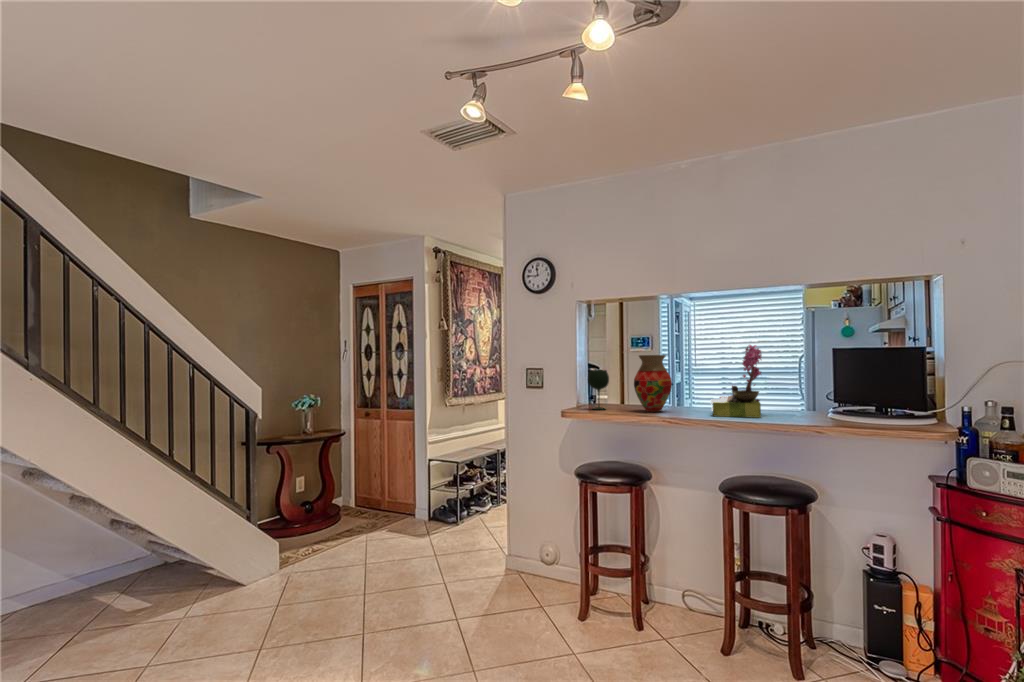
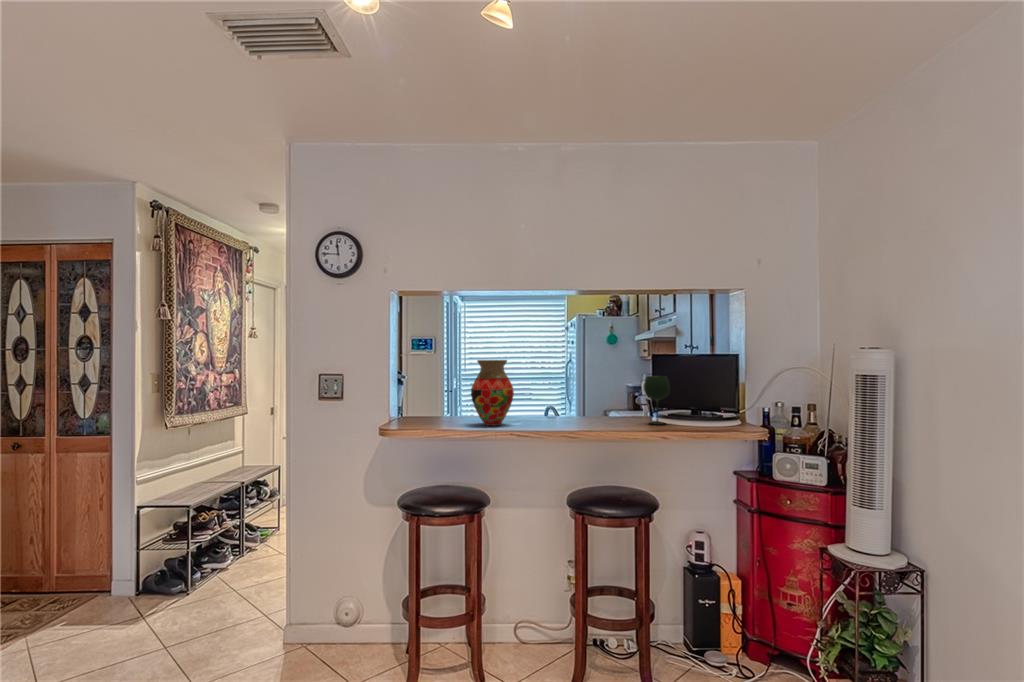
flower arrangement: present [711,345,762,418] -> none [555,349,611,428]
wine glass: present [588,370,609,410] -> present [644,376,670,425]

